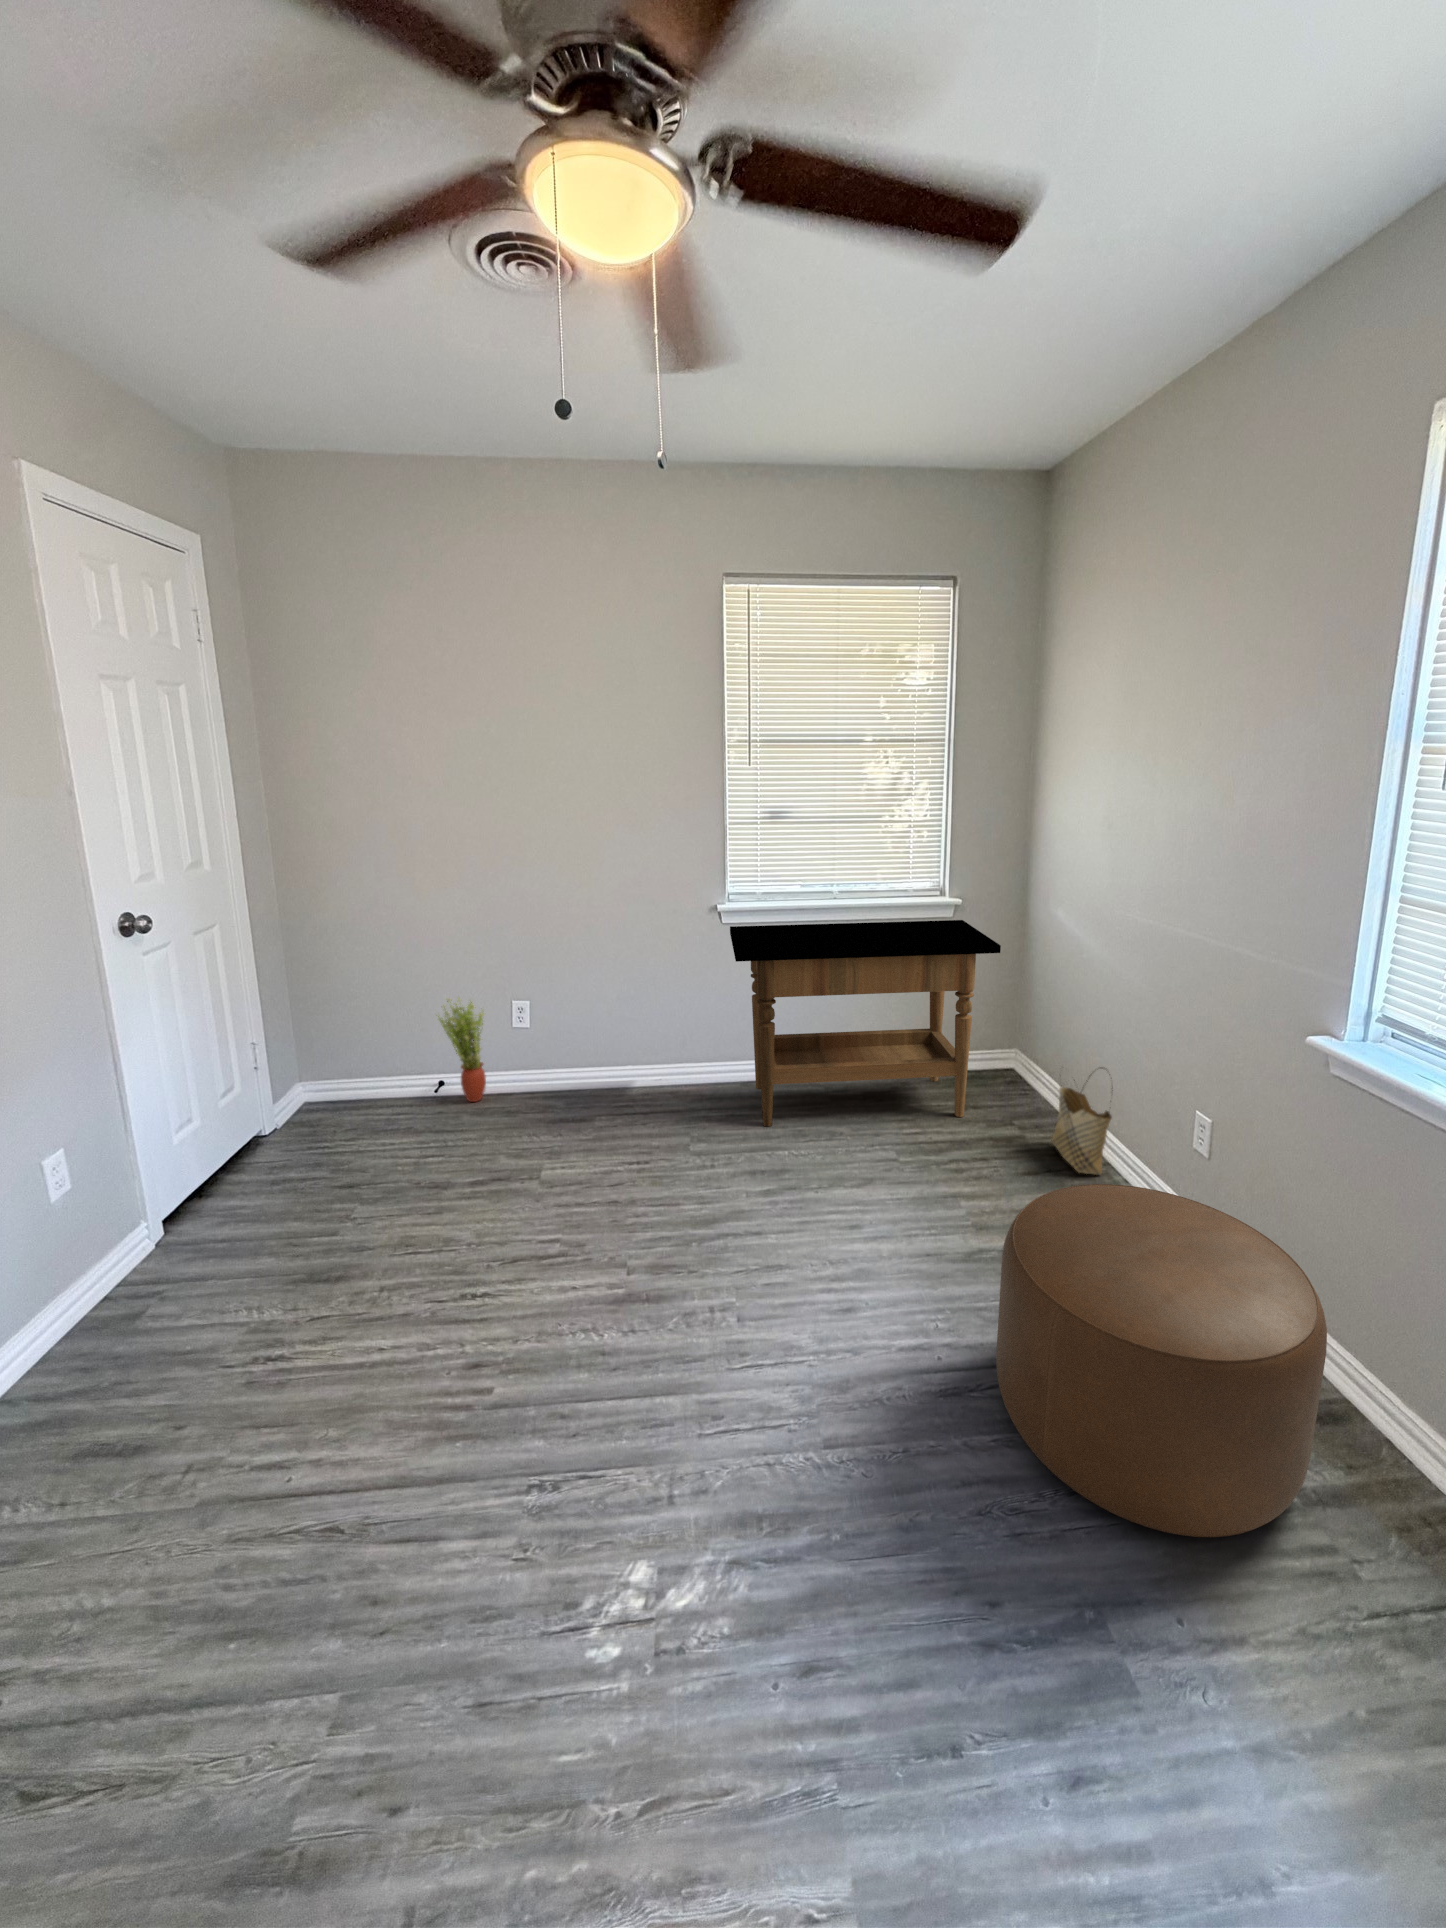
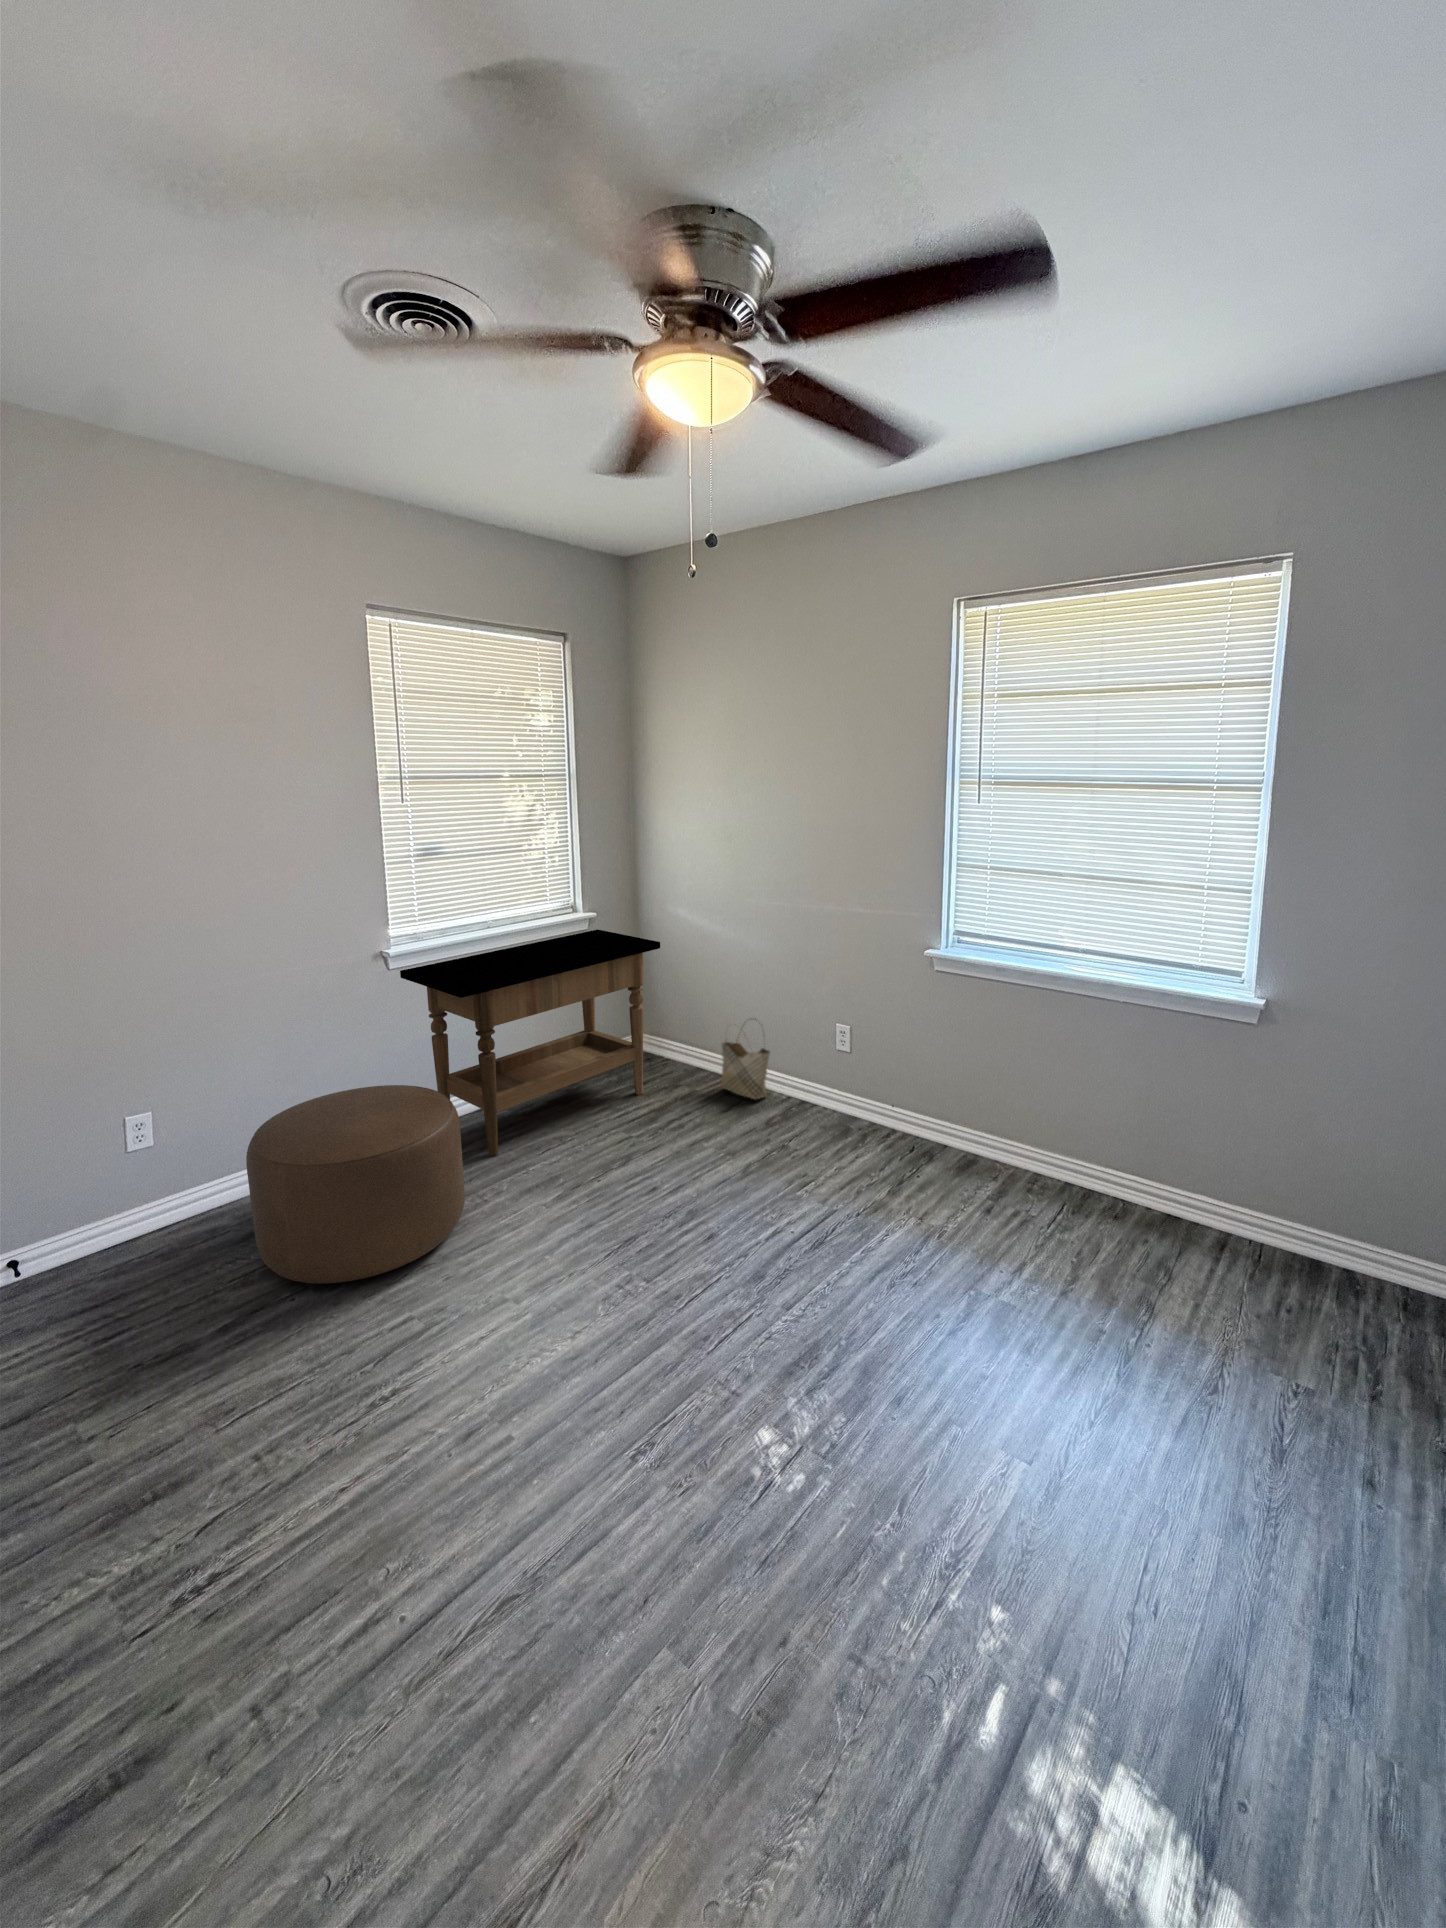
potted plant: present [438,998,486,1102] -> none [16,1127,102,1270]
ottoman: present [996,1184,1327,1537] -> present [246,1085,465,1283]

